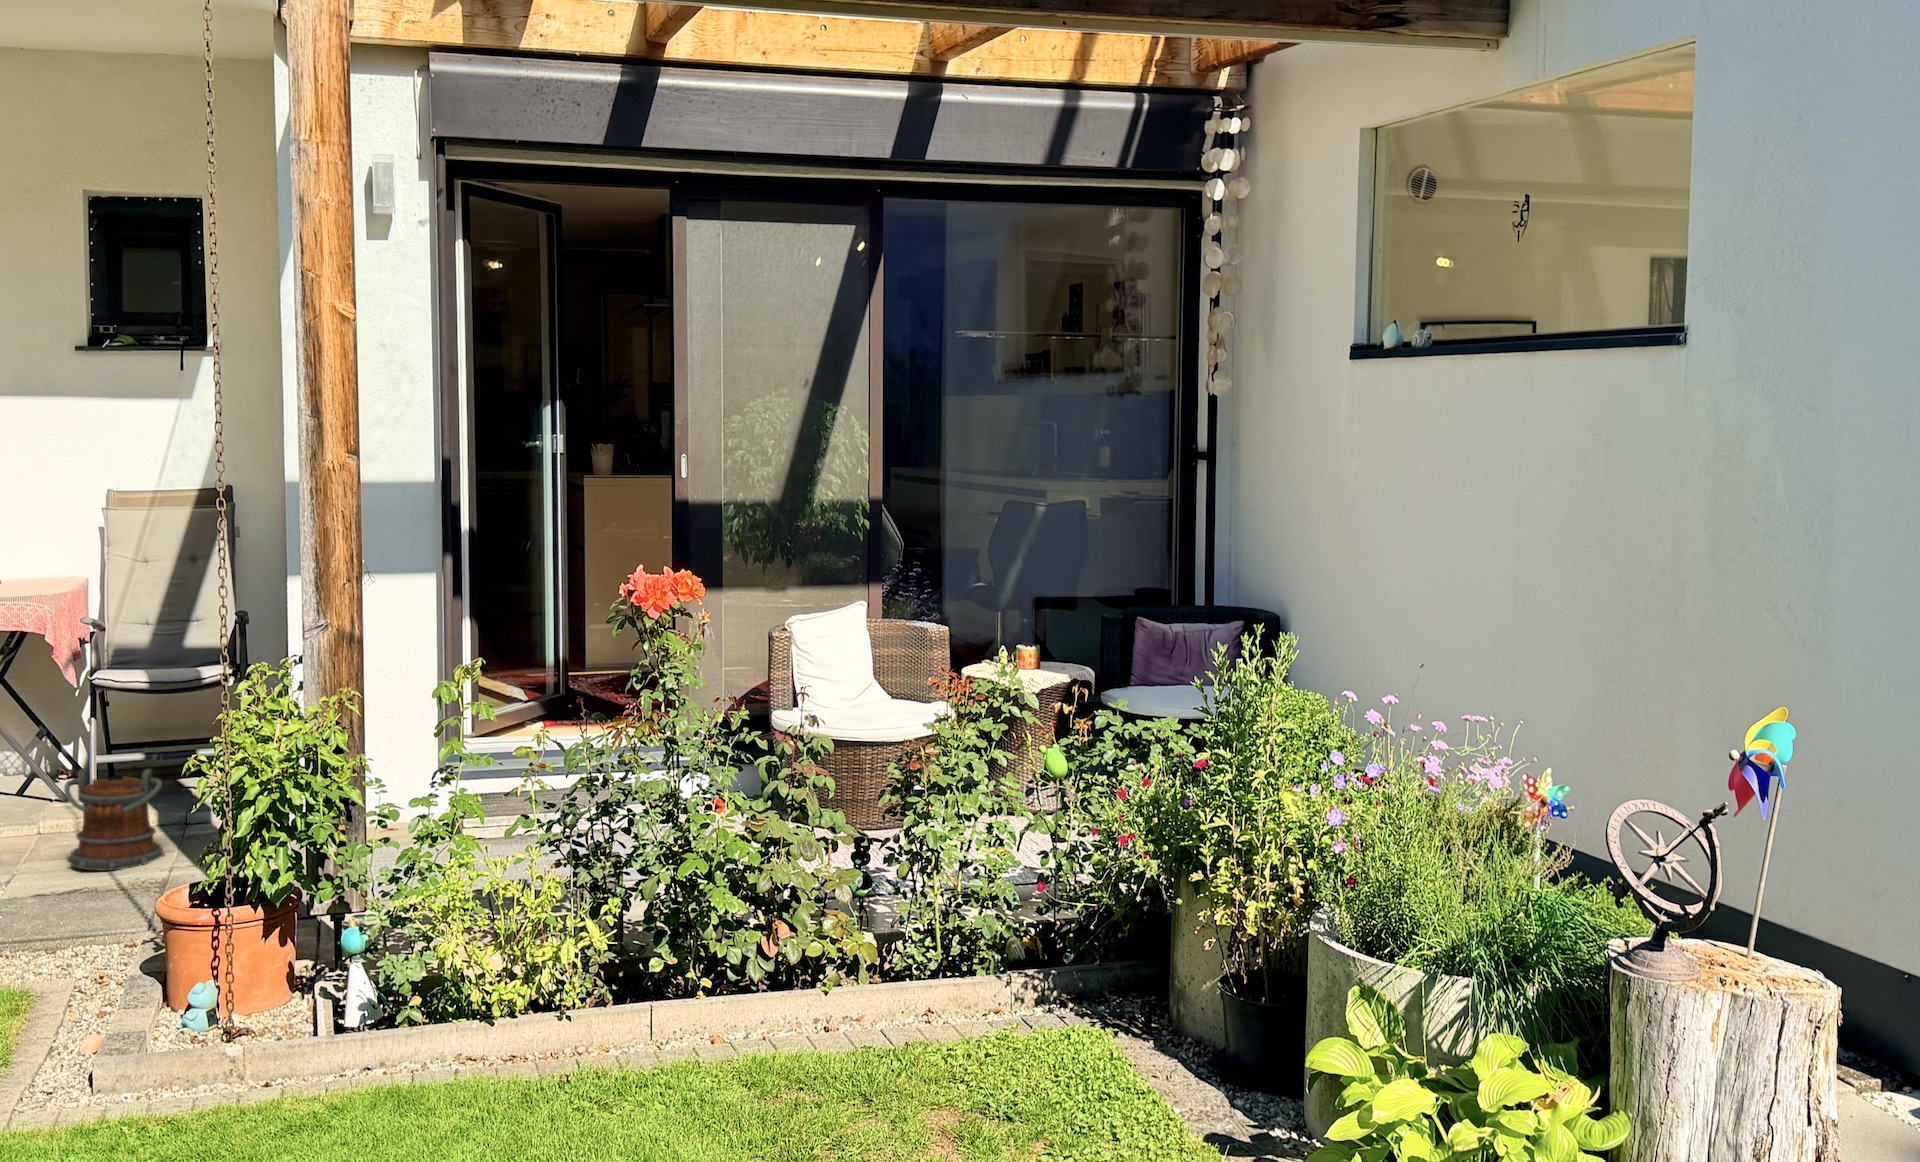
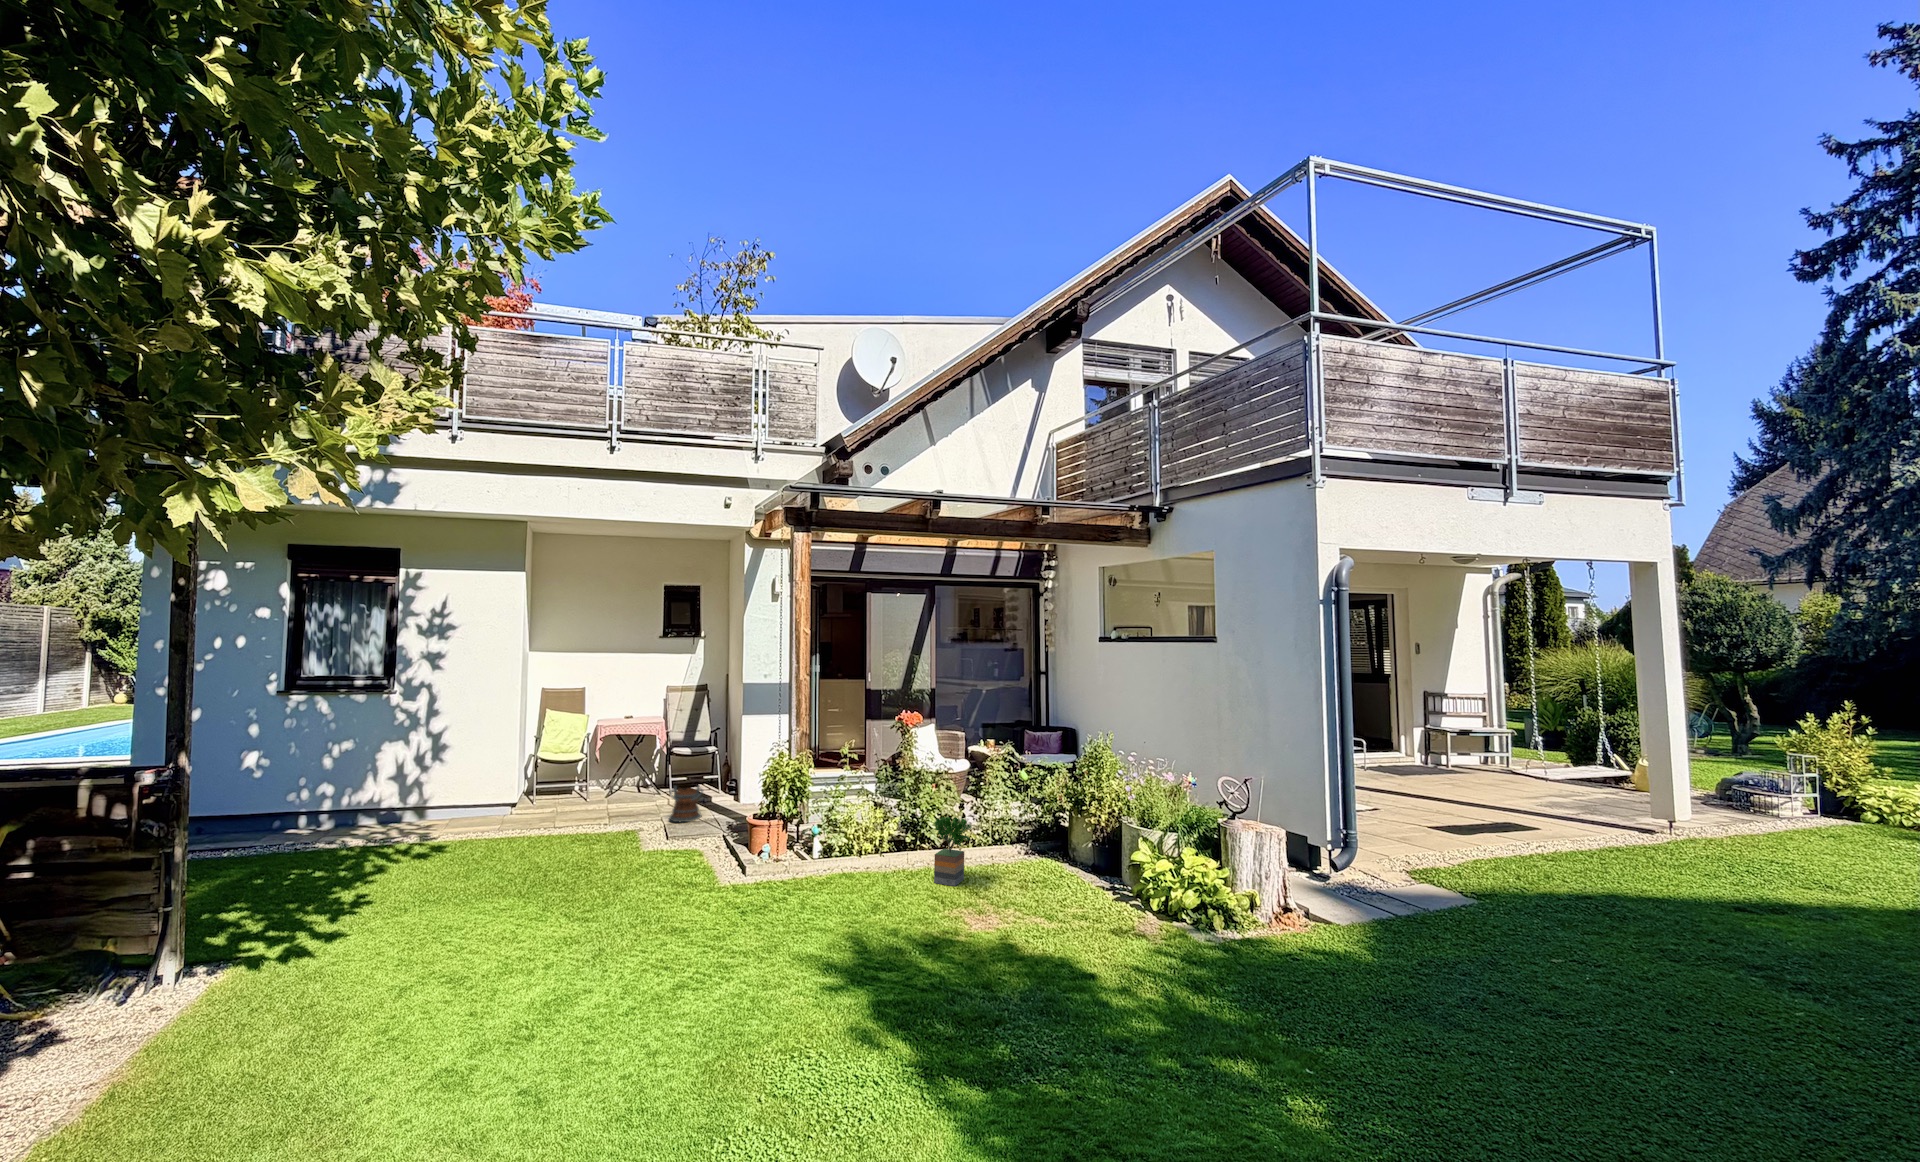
potted tree: none [695,893,825,1108] -> present [934,817,972,886]

